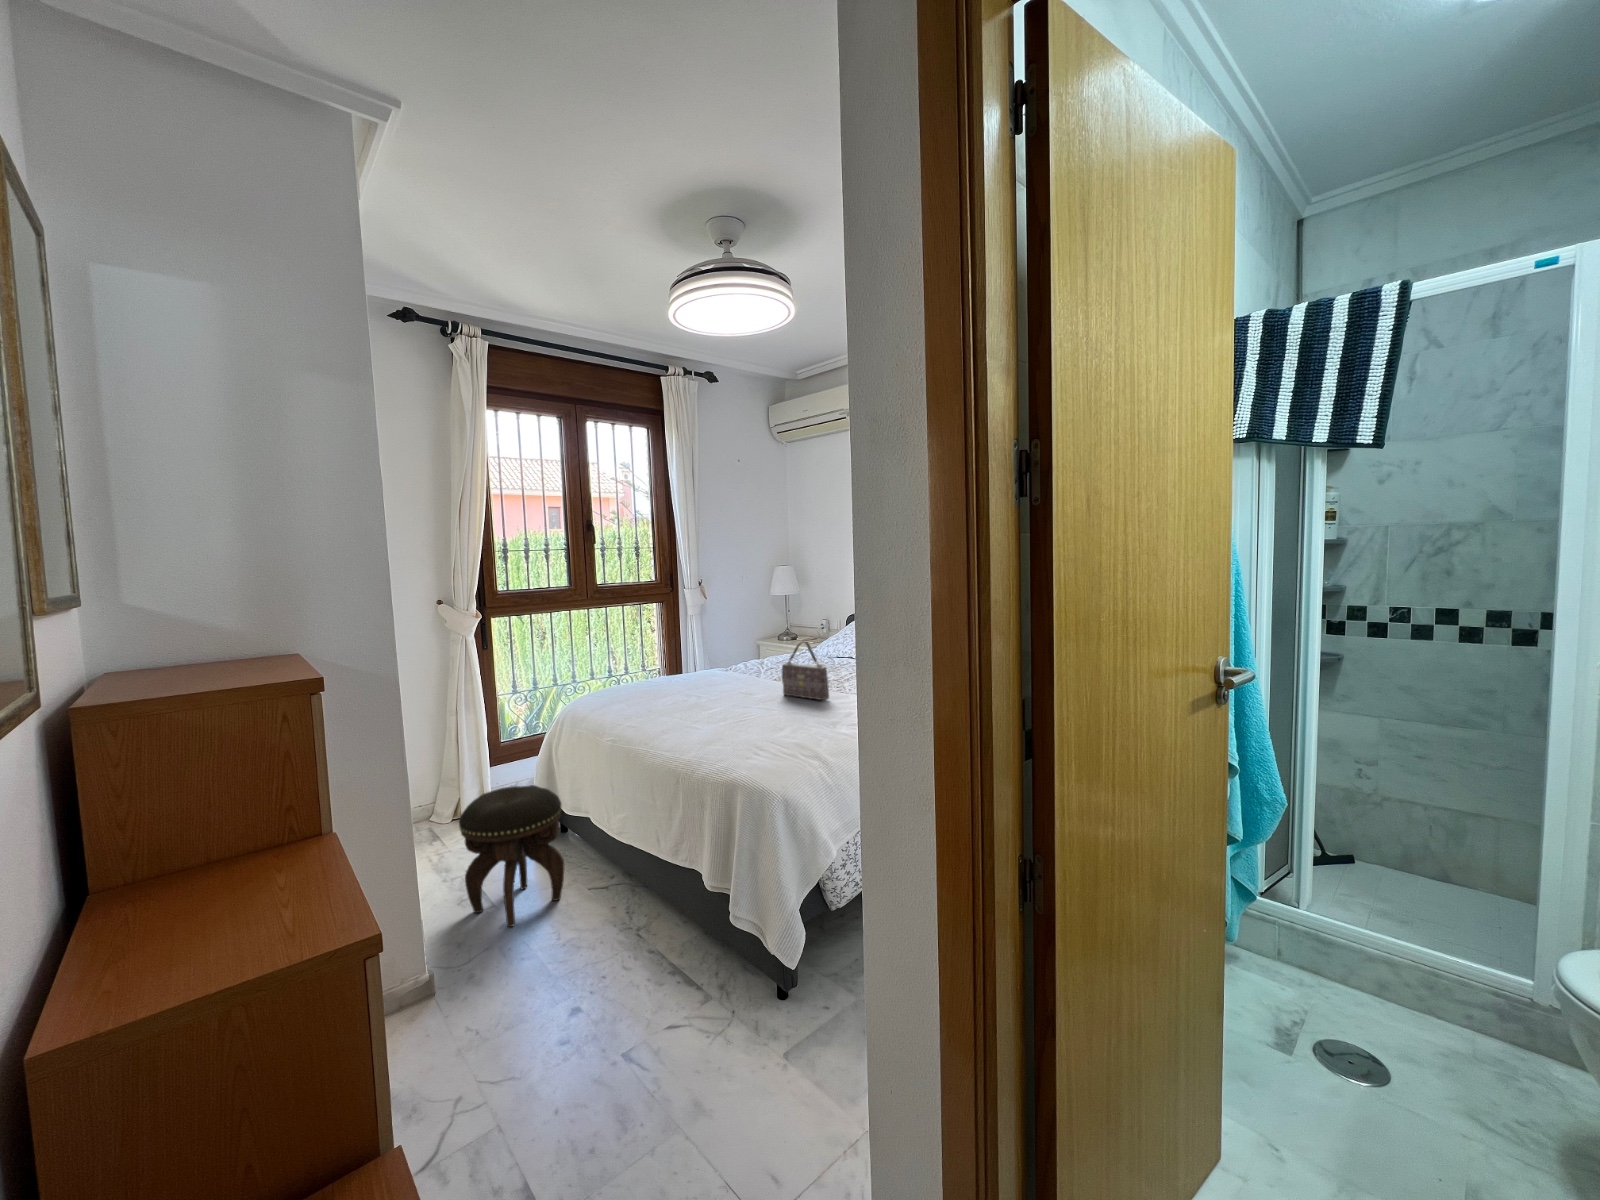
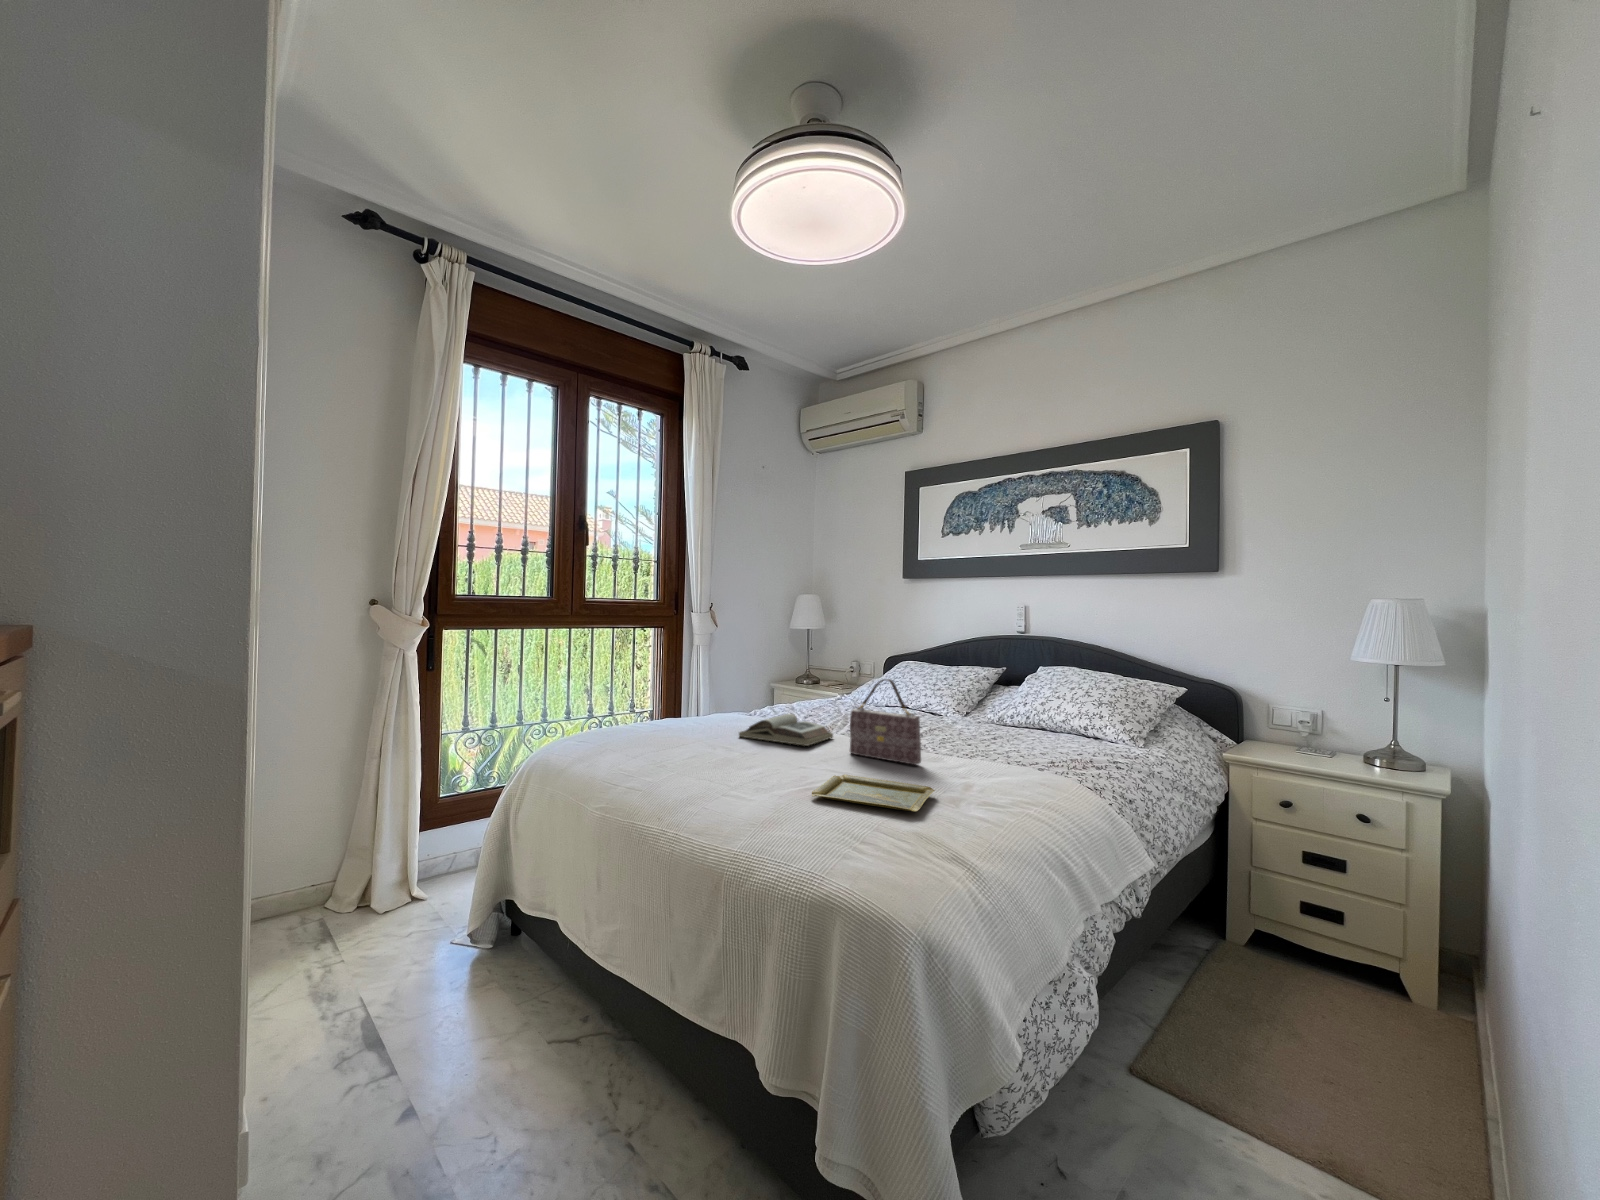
book: none [709,668,777,691] -> present [739,714,833,746]
tray: none [742,709,825,730] -> present [812,774,935,811]
footstool: present [459,785,564,927] -> none [351,873,520,1120]

